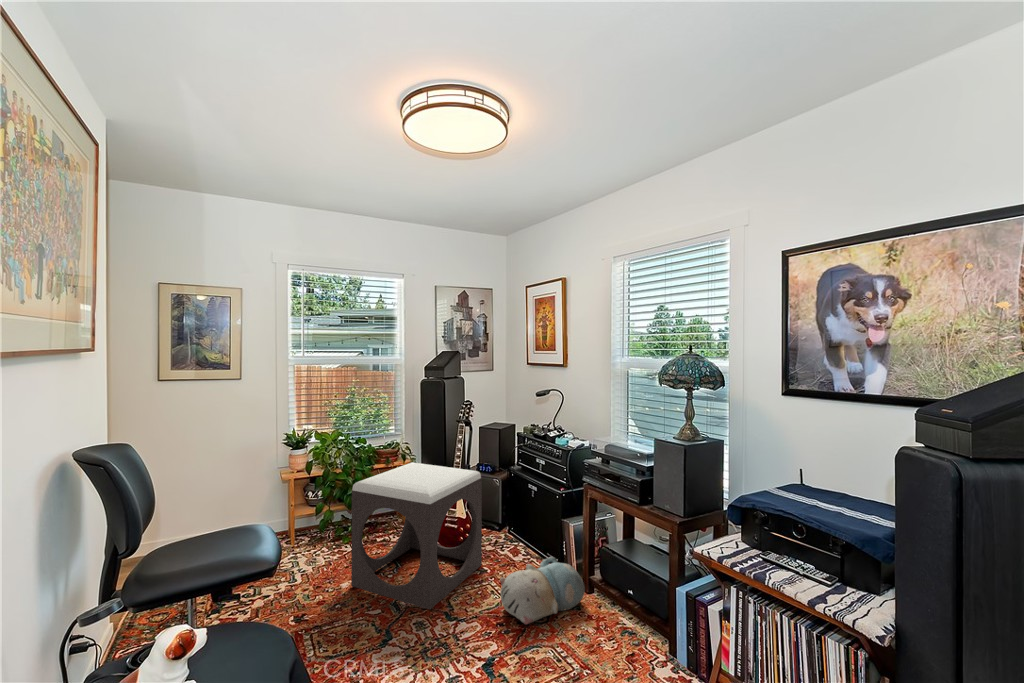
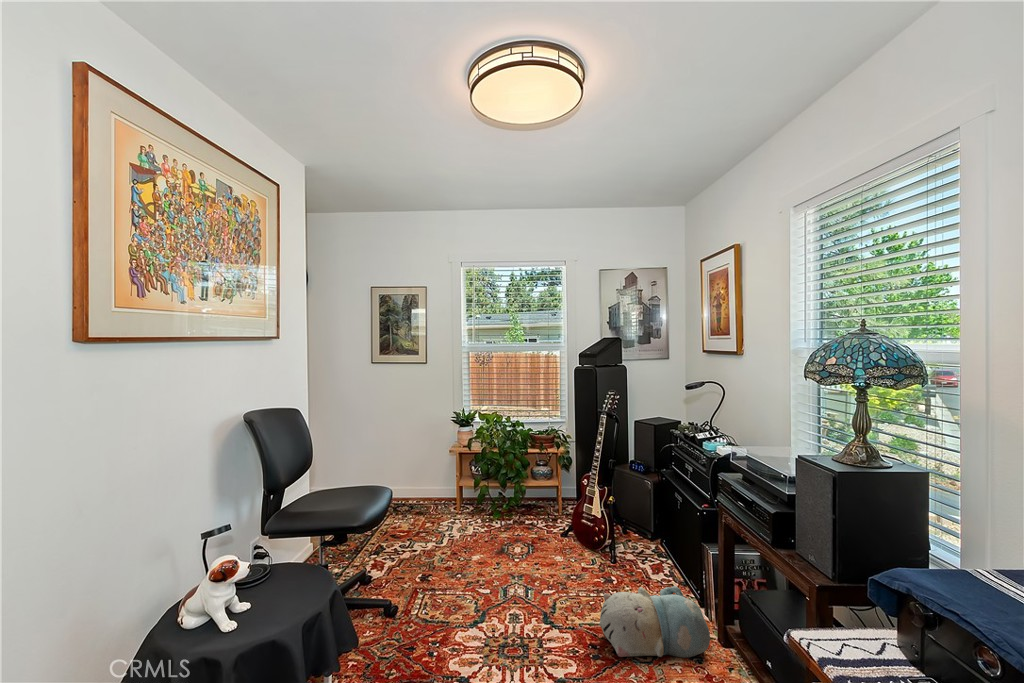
footstool: present [351,462,482,609] -> none [480,451,611,605]

